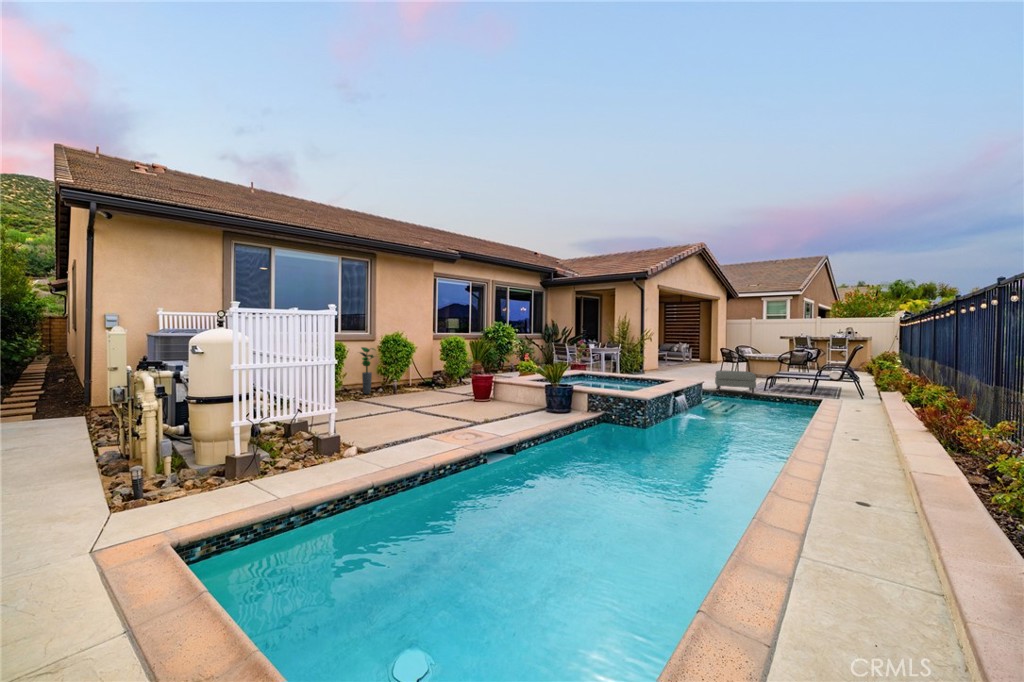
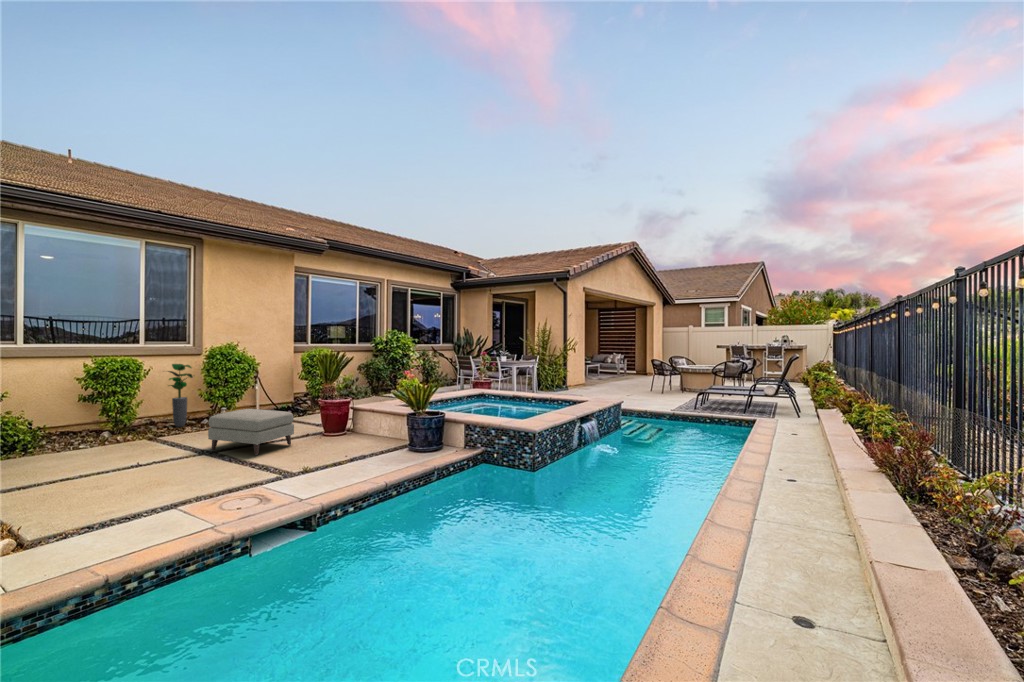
ottoman: present [715,371,756,394] -> present [208,409,294,455]

